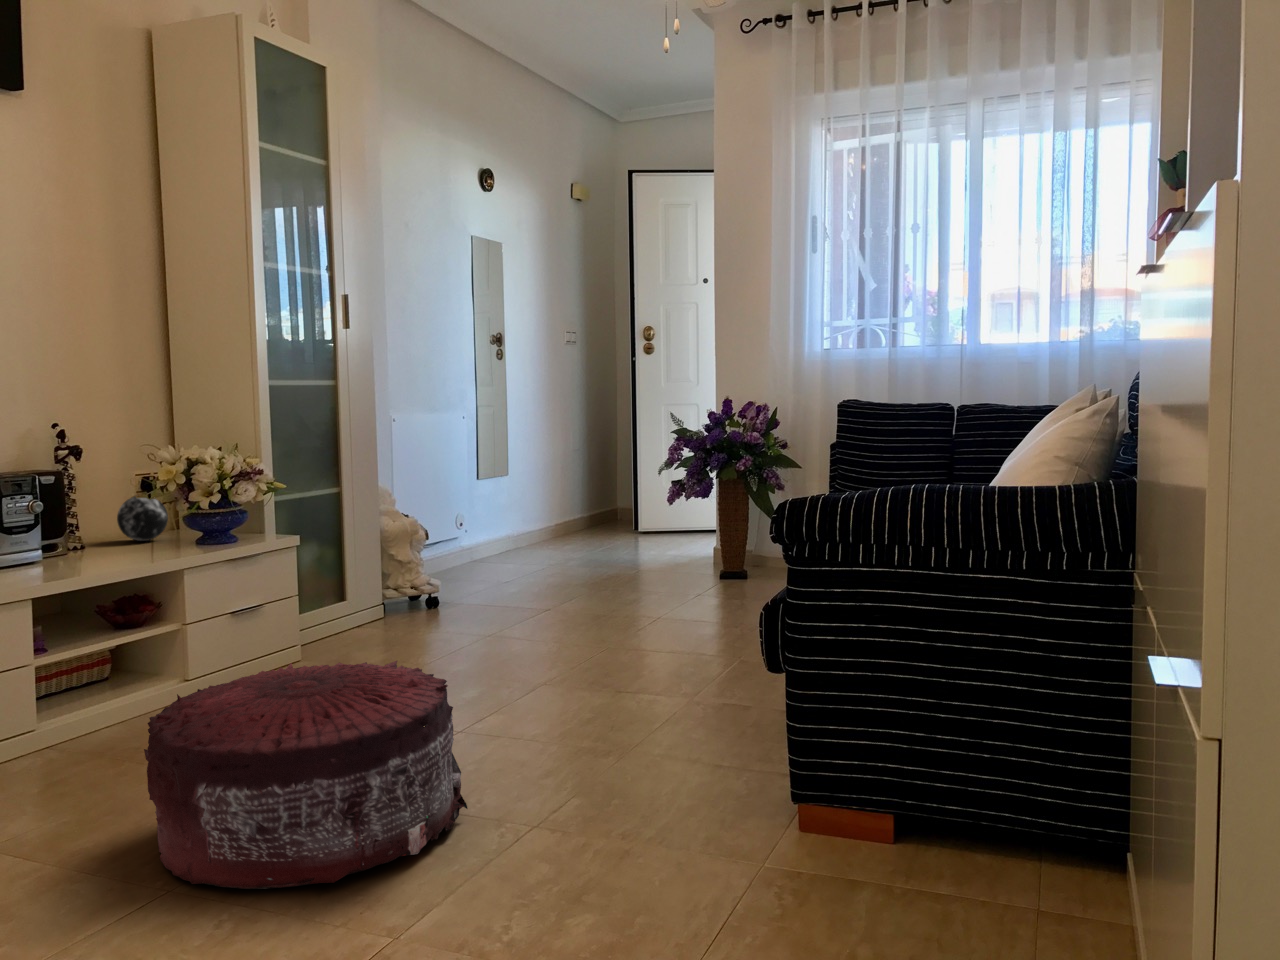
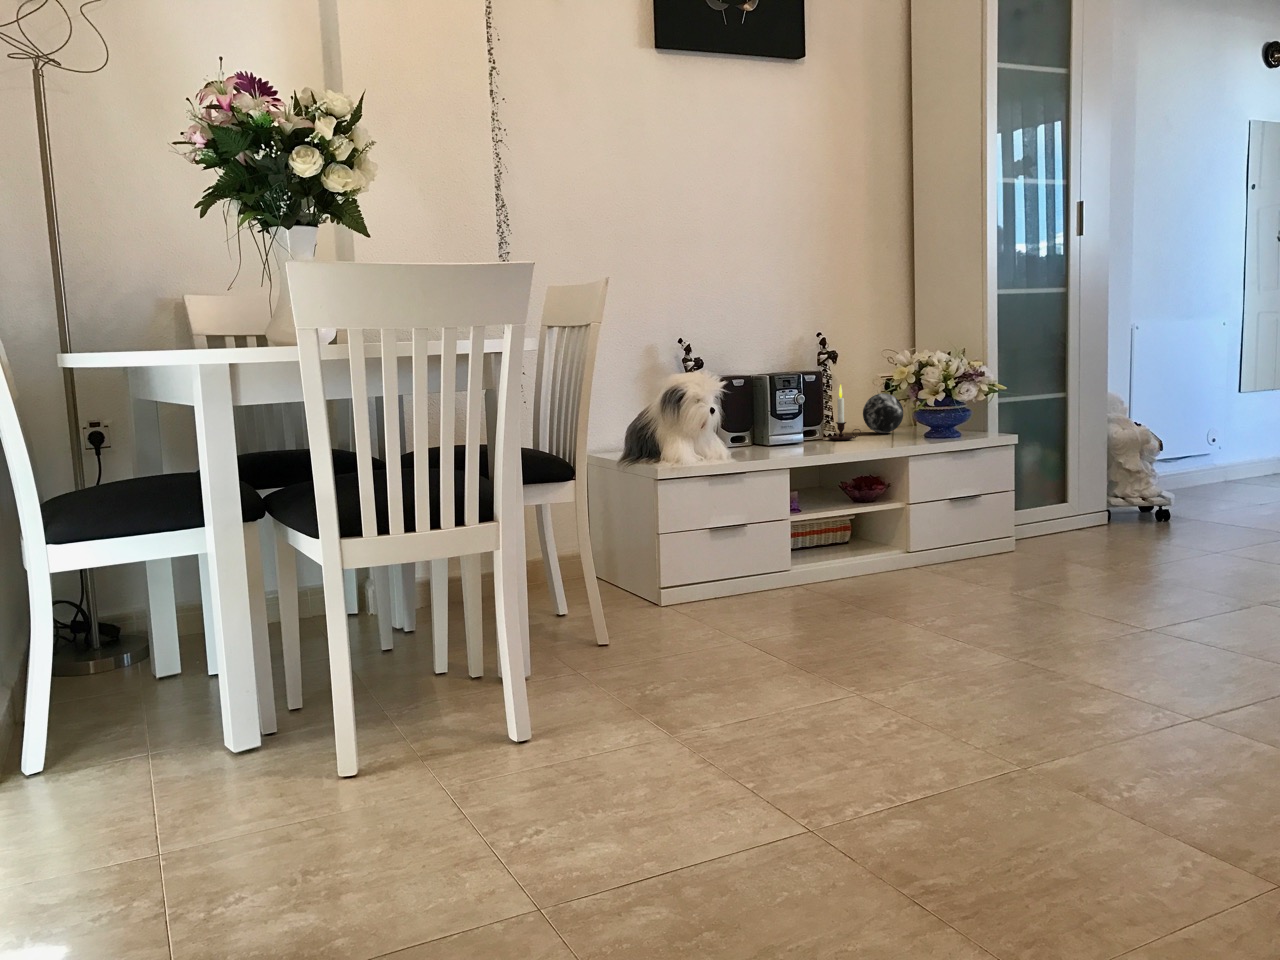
candle: none [75,487,119,554] -> present [828,385,861,440]
pouf: present [144,661,467,889] -> none [852,535,1123,709]

